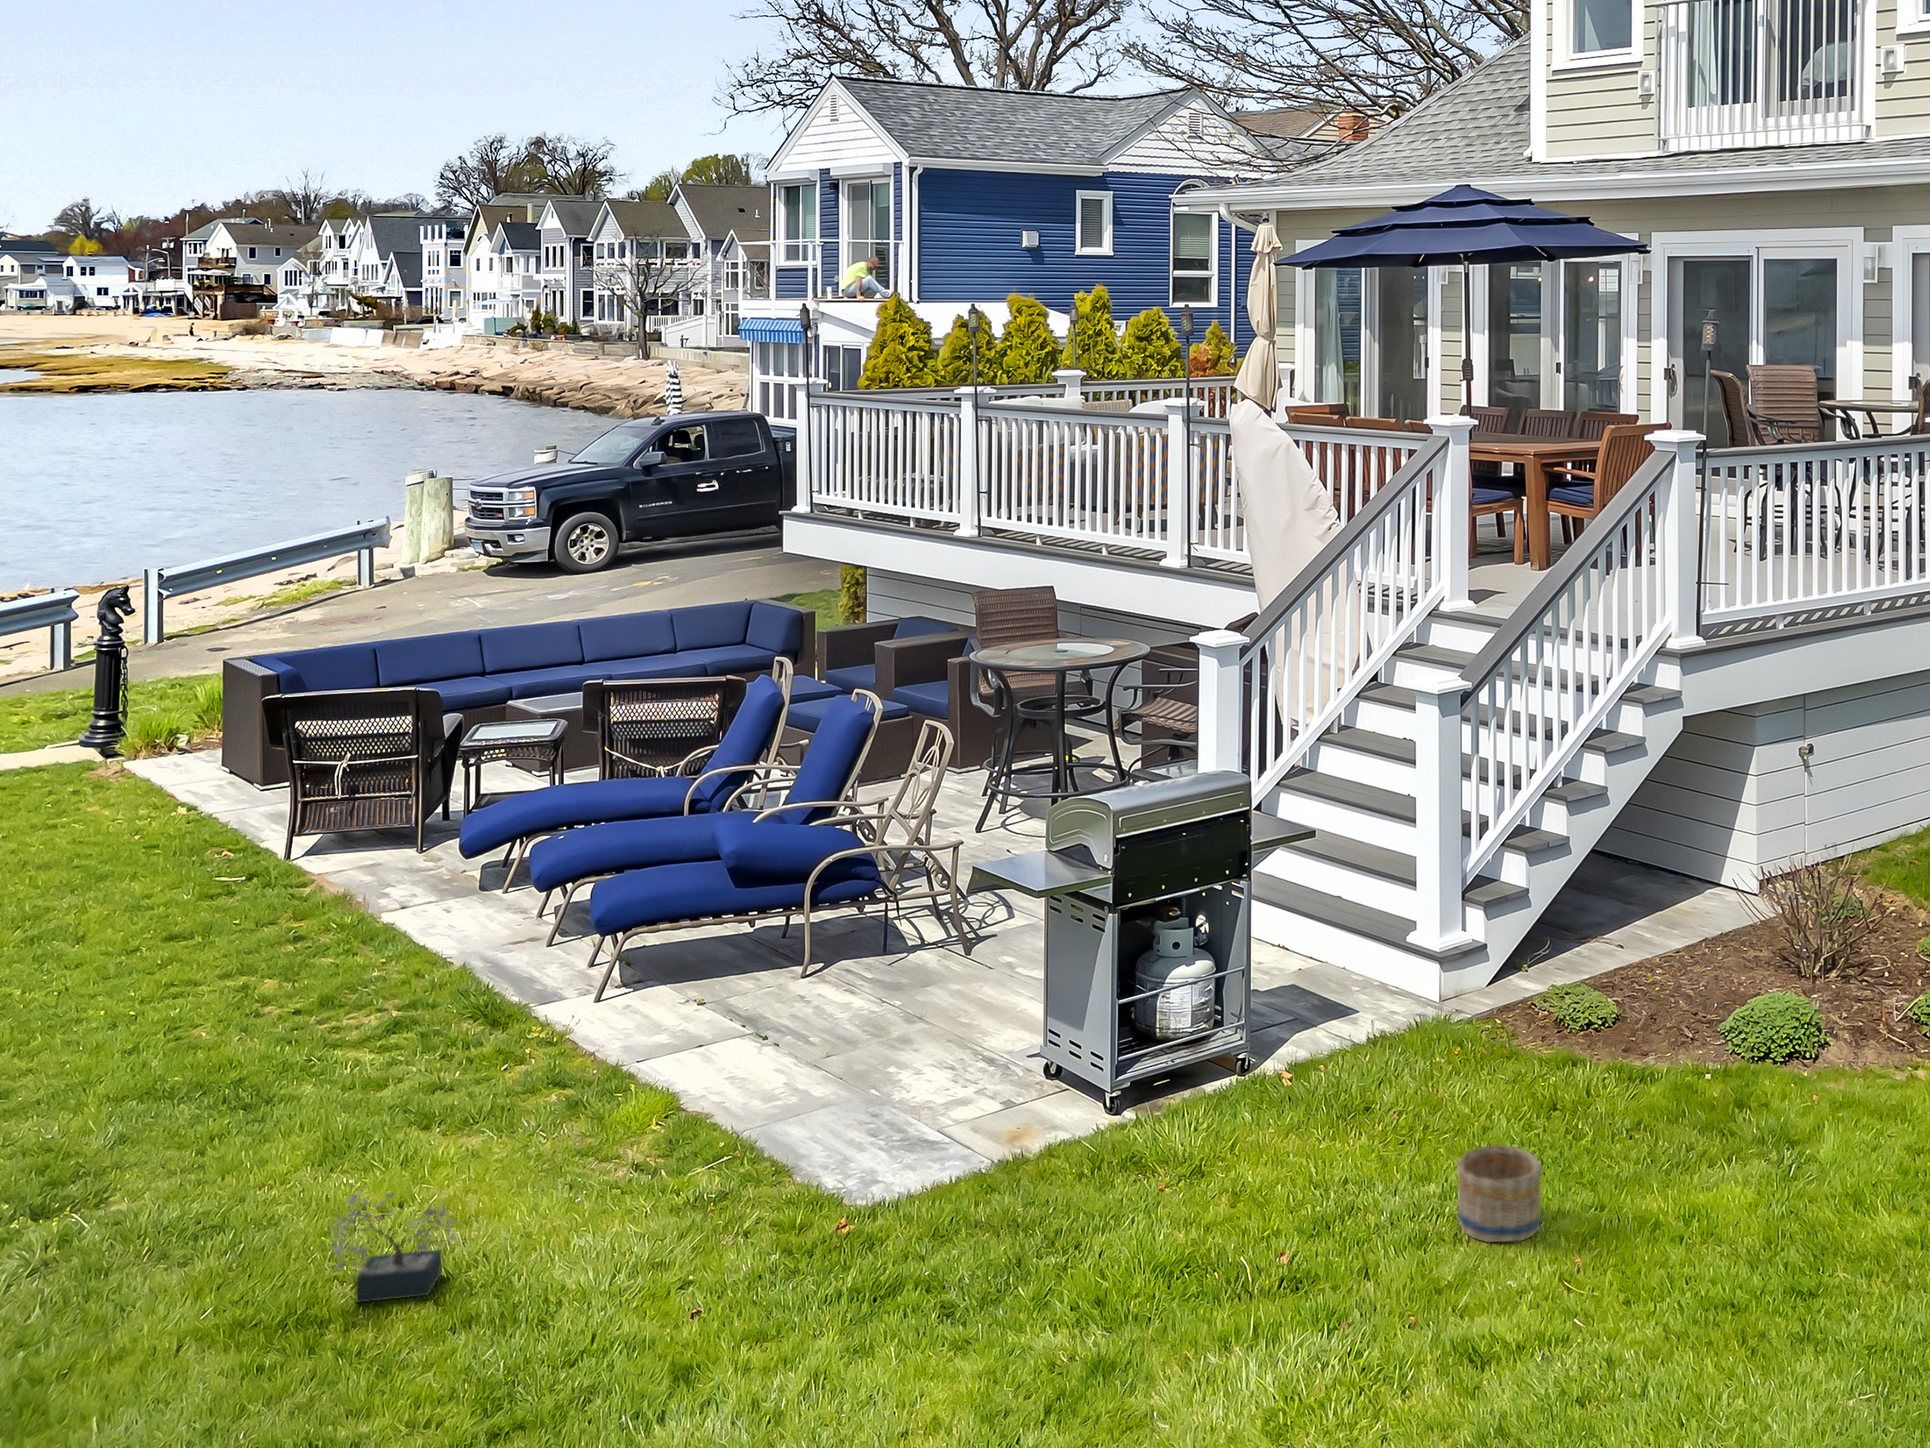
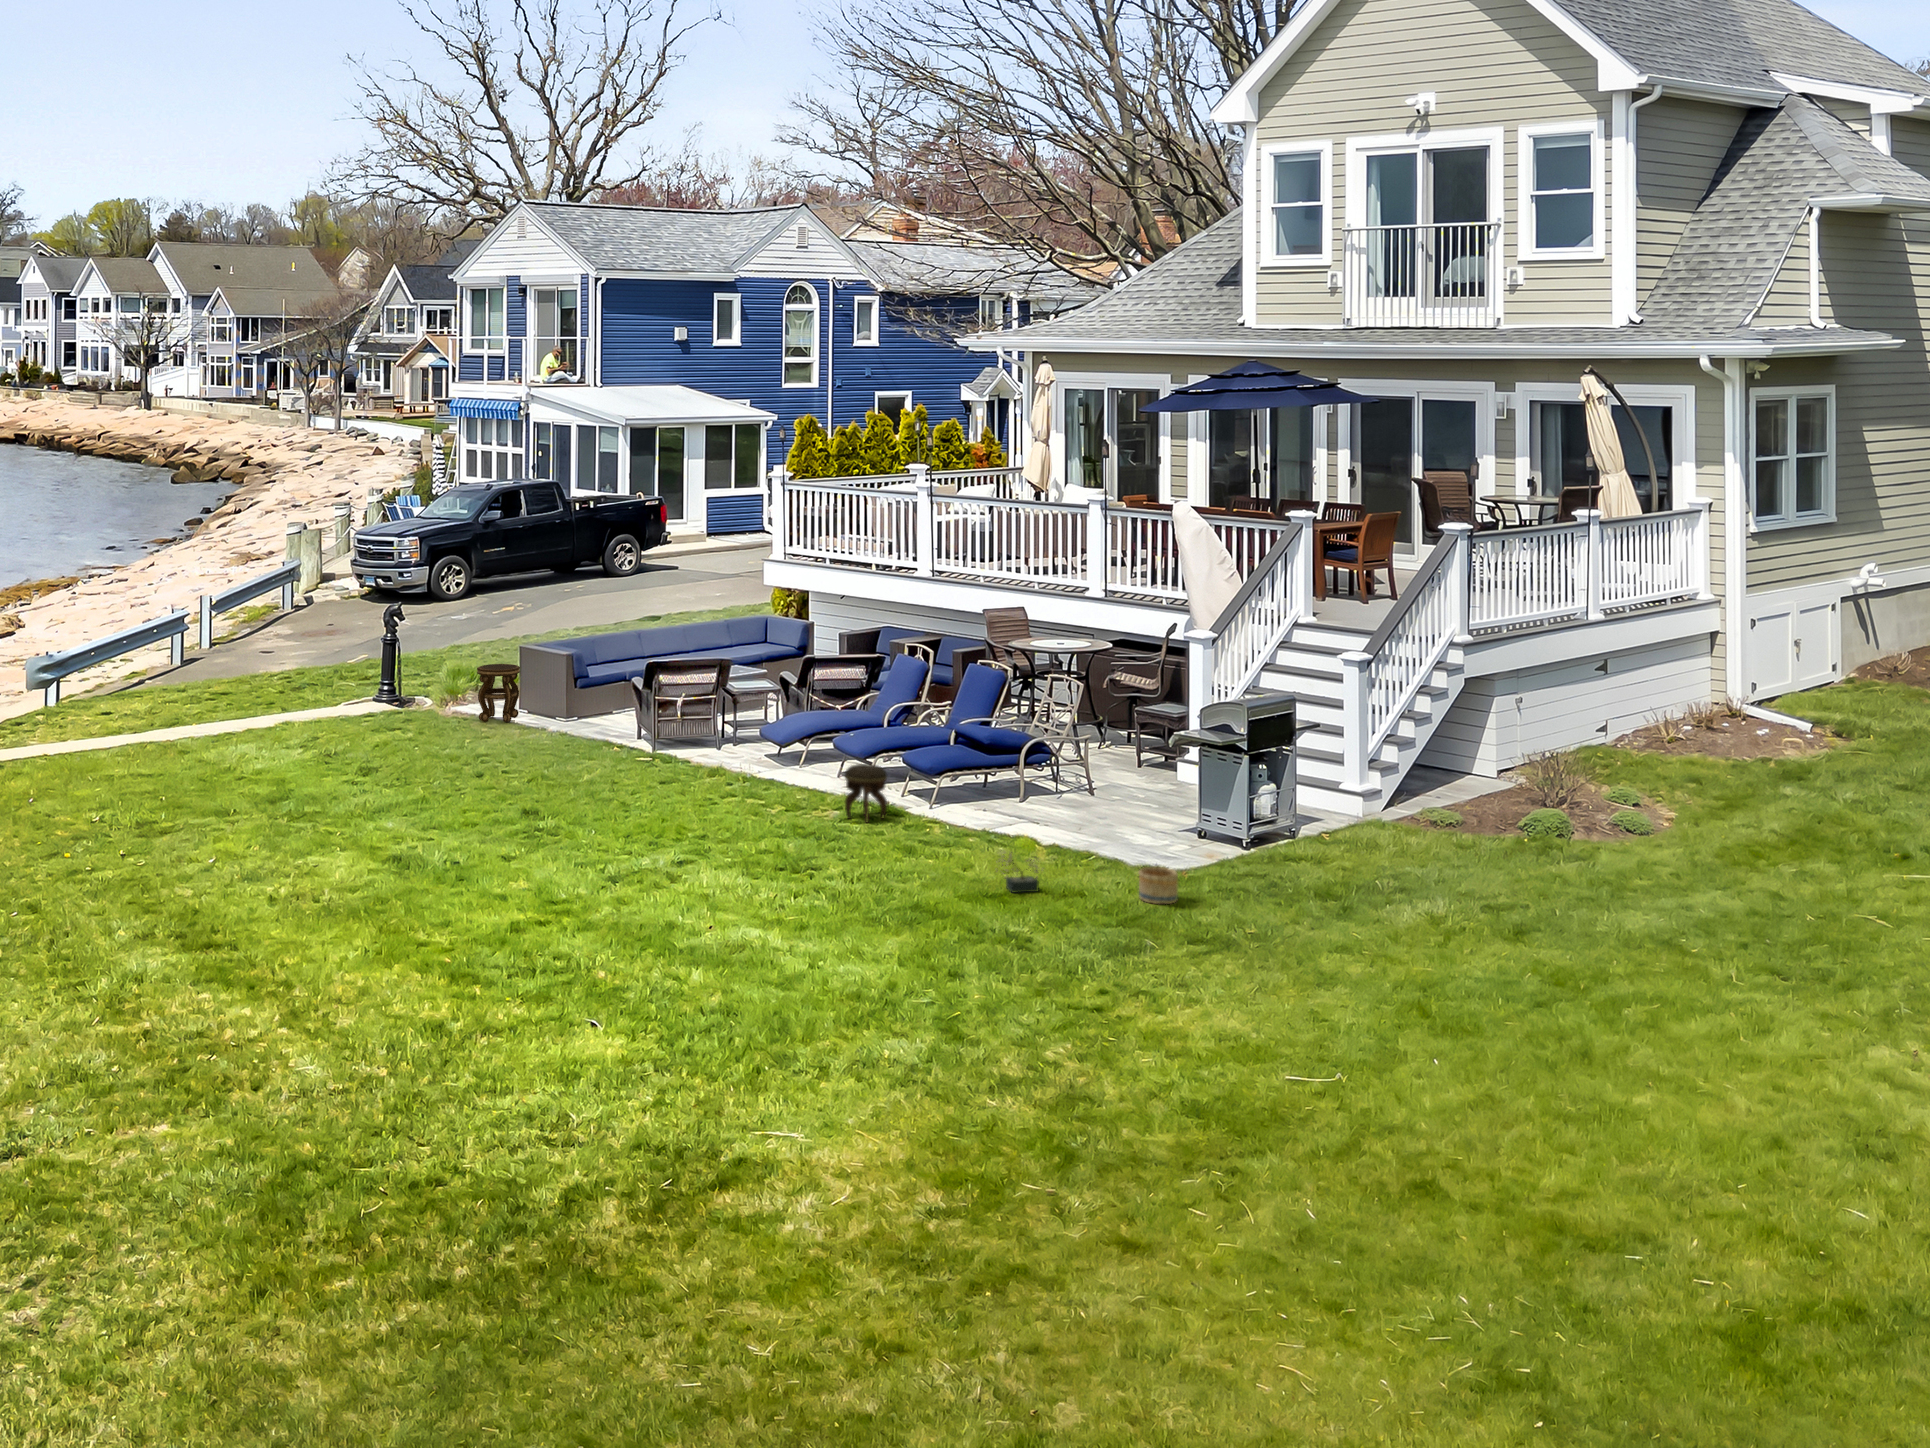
side table: none [145,684,234,786] -> present [477,664,520,722]
footstool: none [374,916,472,1046] -> present [844,764,887,822]
basket: present [1457,1145,1542,1242] -> present [1139,867,1178,904]

